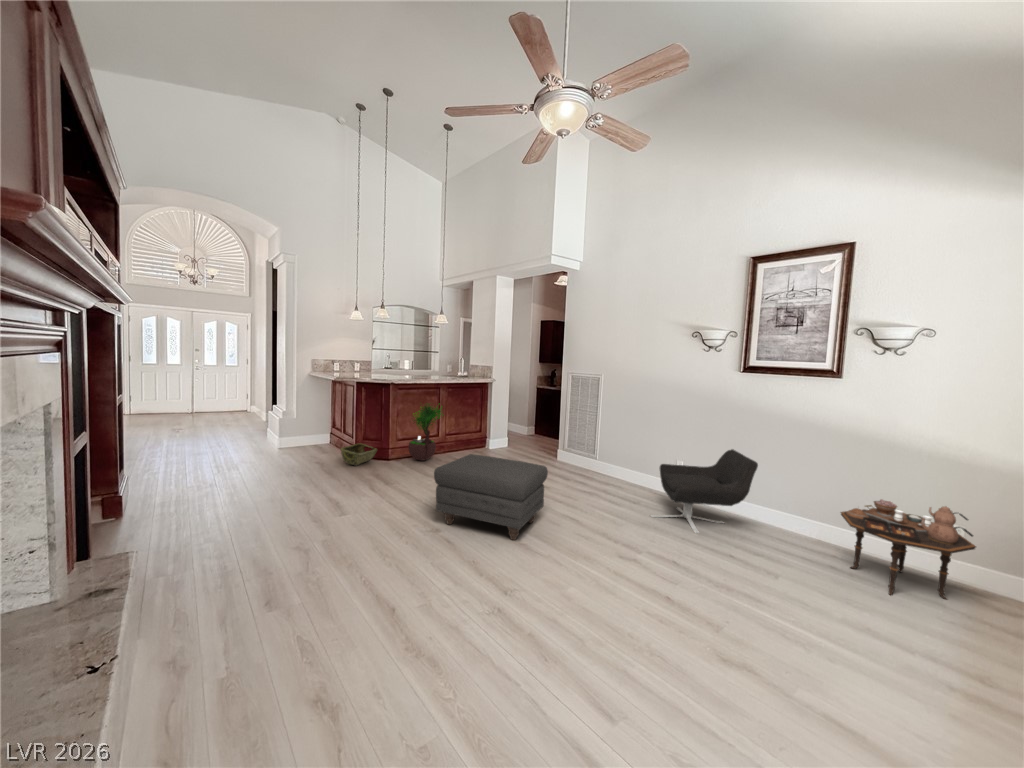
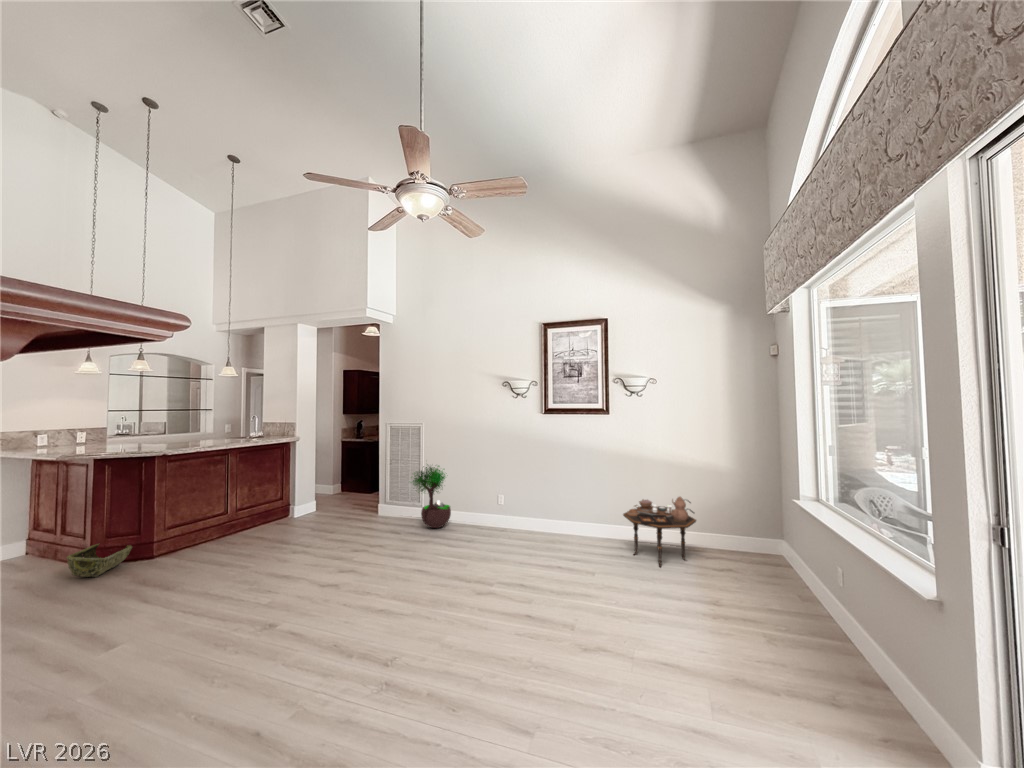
potted tree: present [408,404,441,461] -> present [413,466,451,528]
lounge chair: present [651,449,758,533] -> none [486,478,565,556]
ottoman: present [434,454,548,540] -> none [261,523,394,617]

